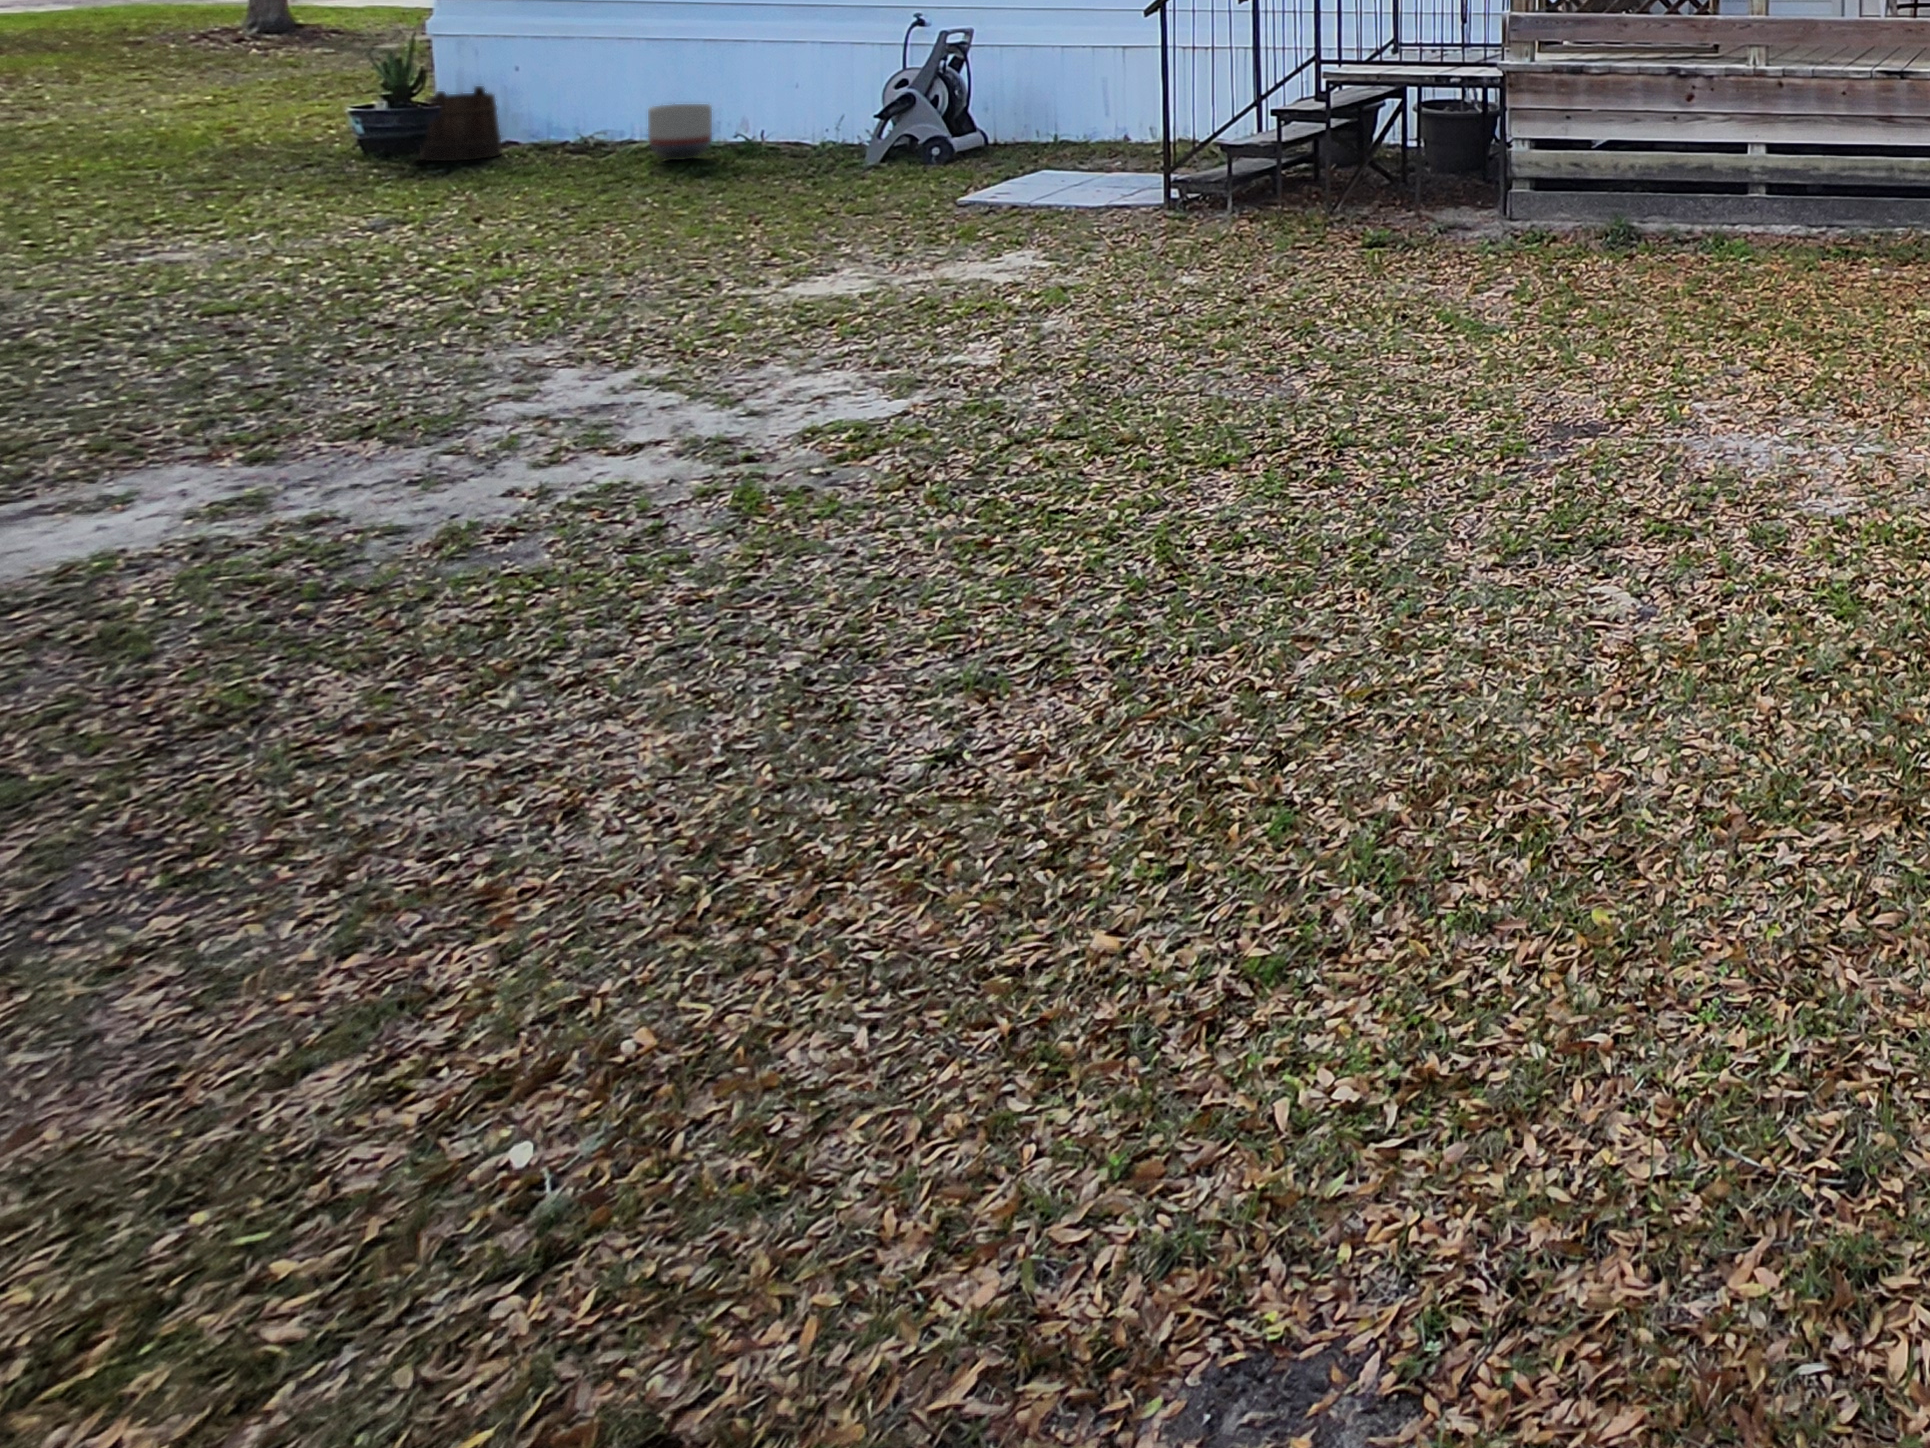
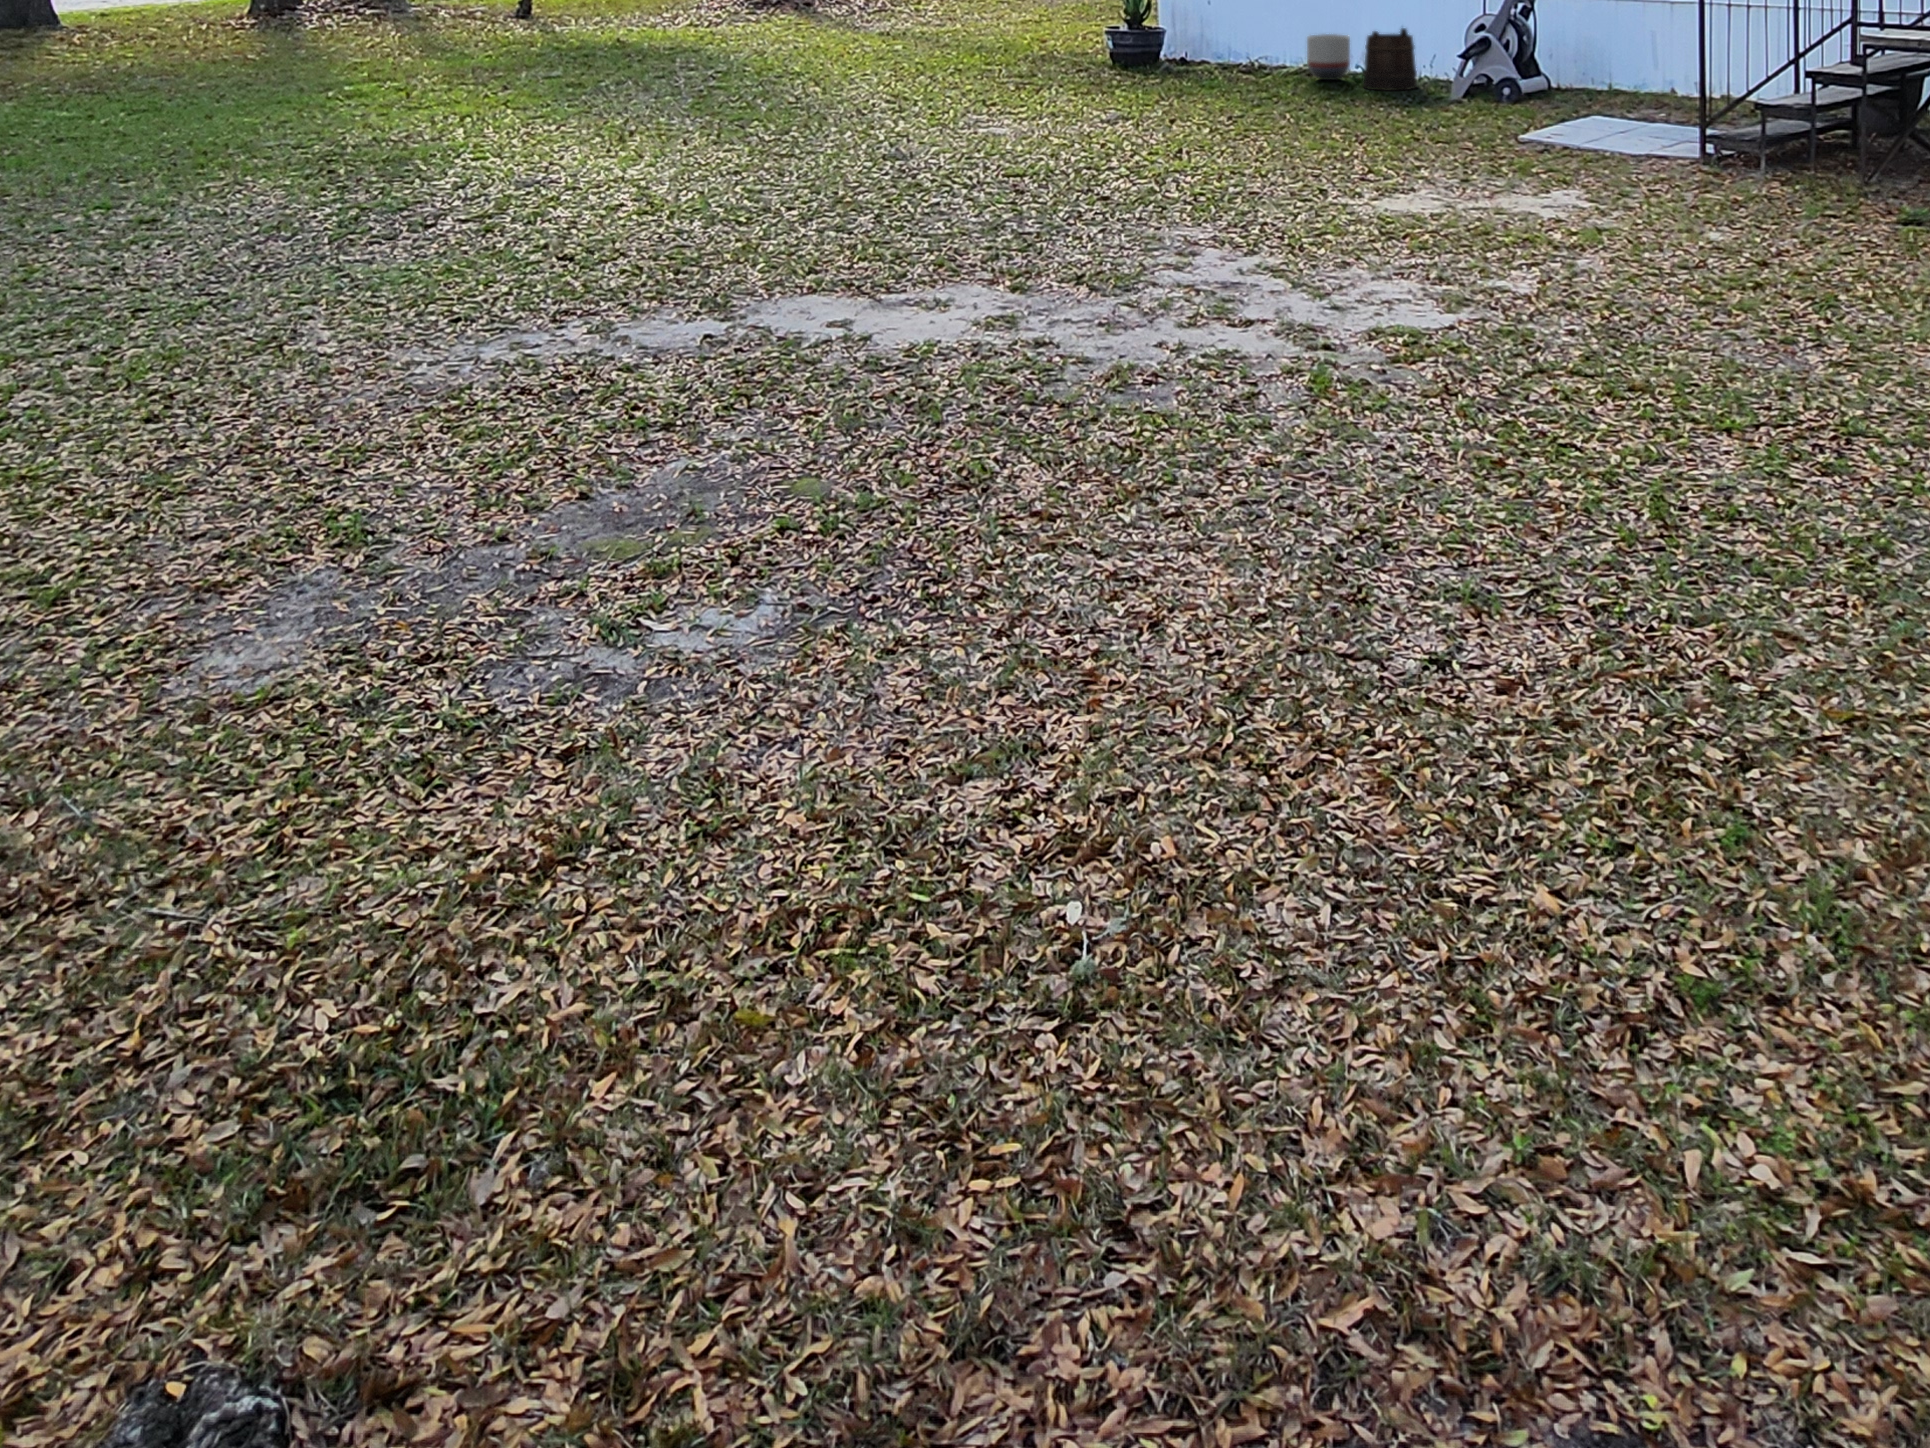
bucket: present [420,86,502,161] -> present [1363,28,1417,91]

